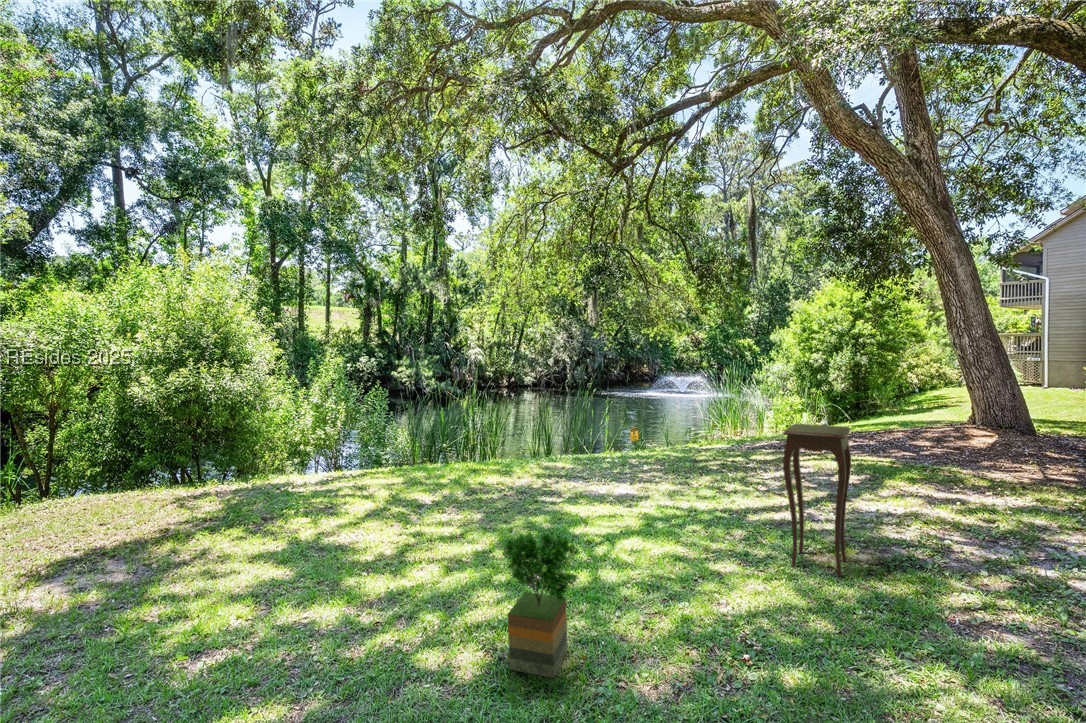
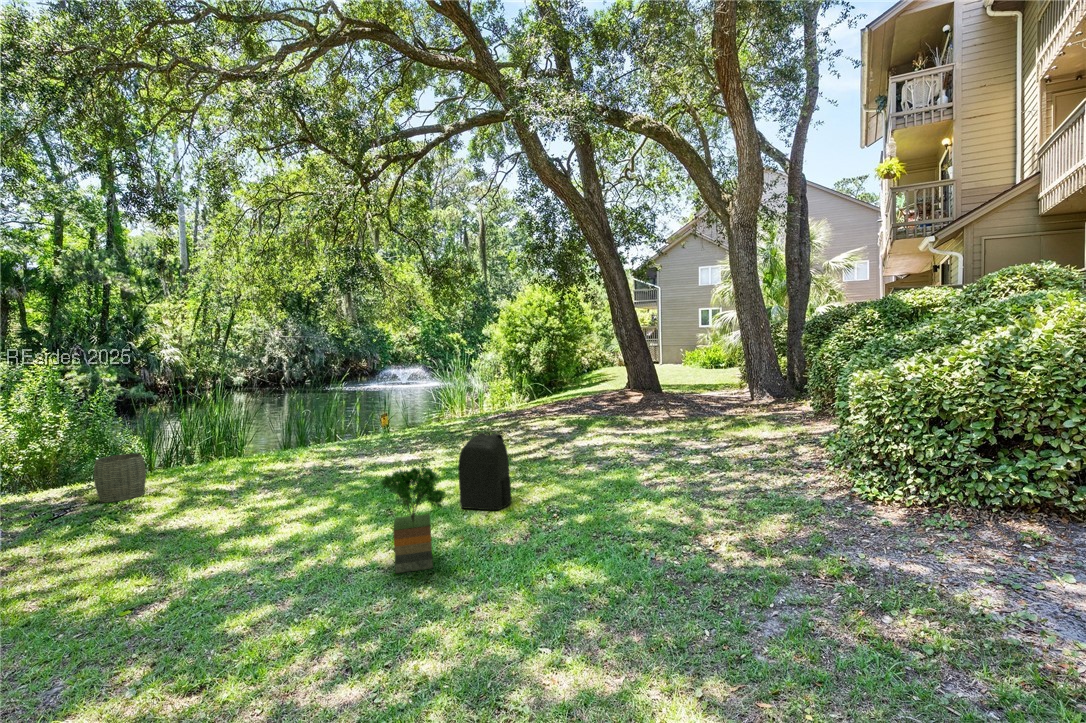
side table: present [783,424,851,577] -> none [545,382,584,481]
woven basket: none [364,450,400,492] -> present [94,453,146,502]
backpack: none [642,485,715,599] -> present [458,433,512,510]

